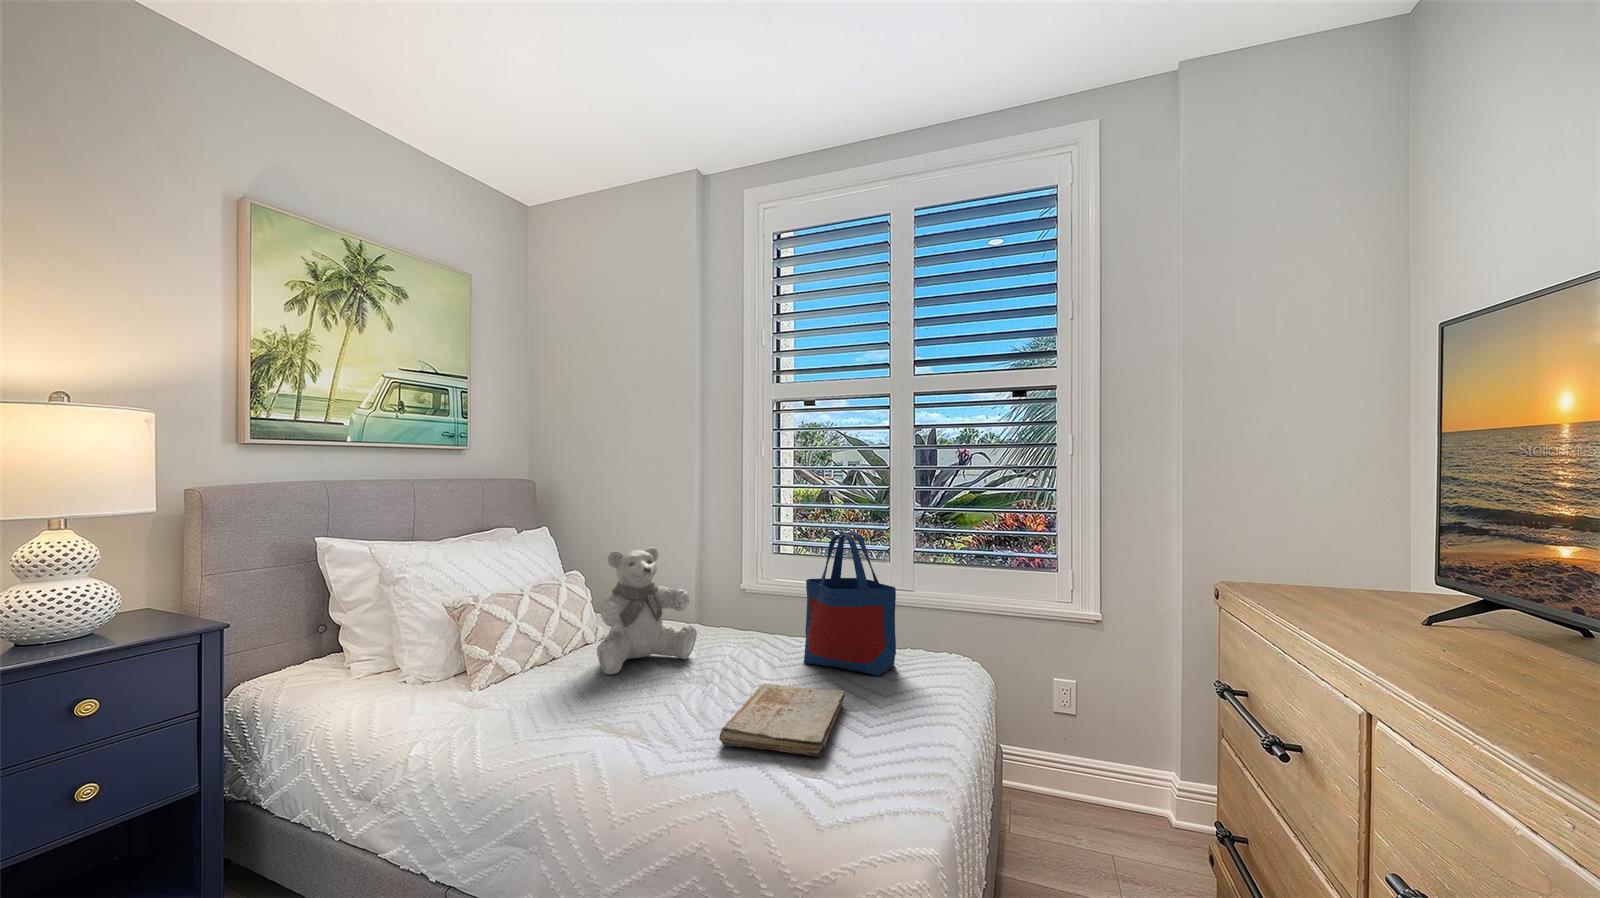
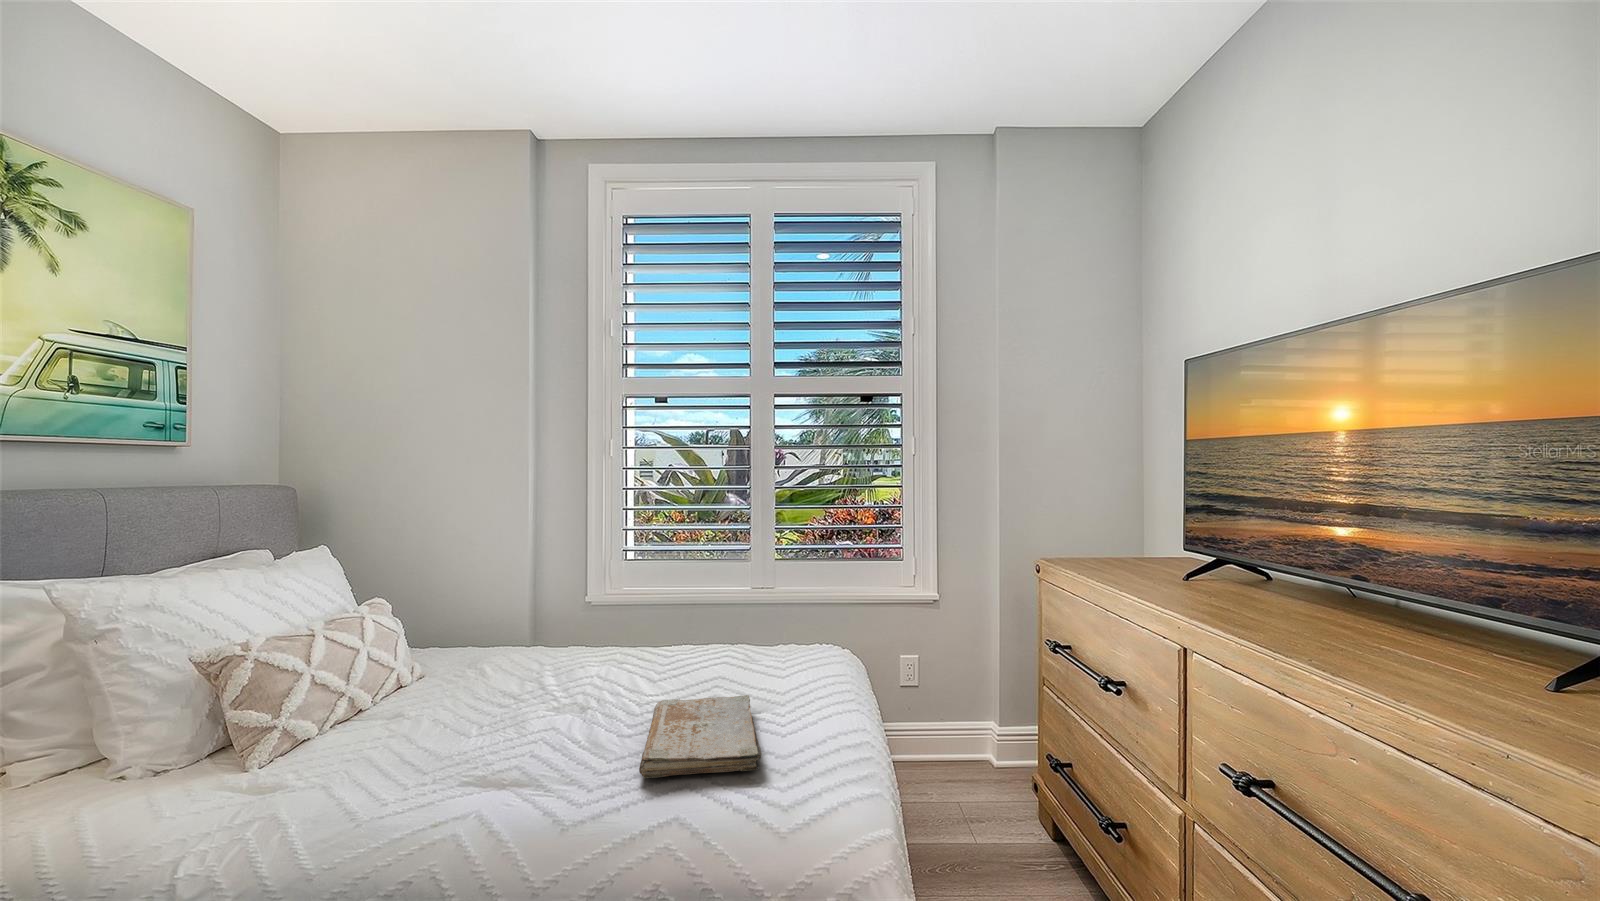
tote bag: present [804,531,896,676] -> none [681,532,778,675]
teddy bear: present [597,547,697,674] -> none [436,560,557,718]

